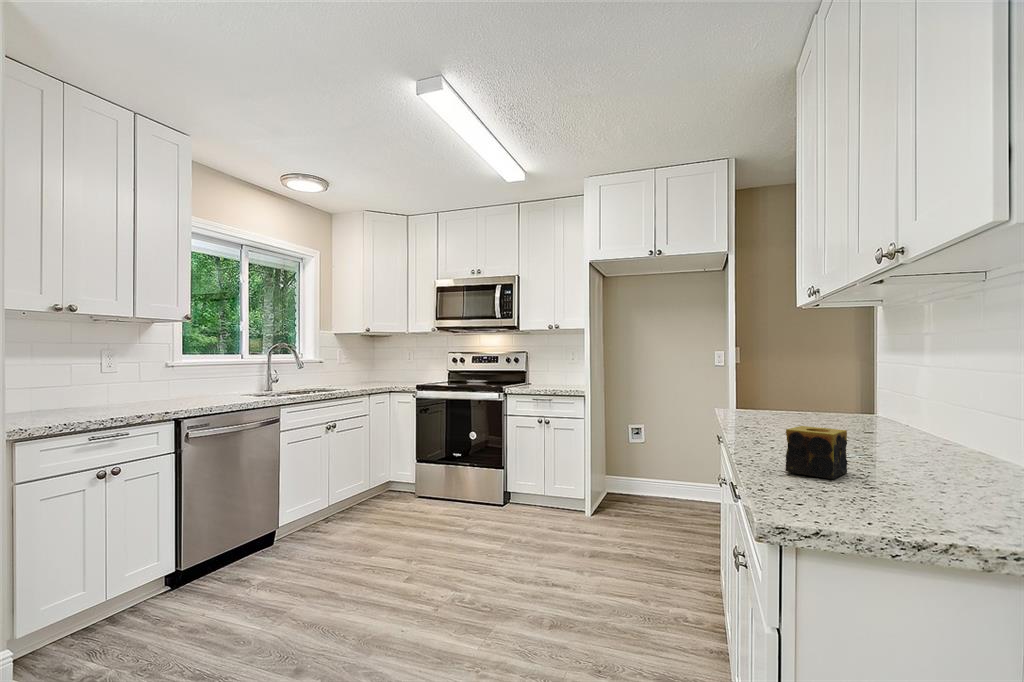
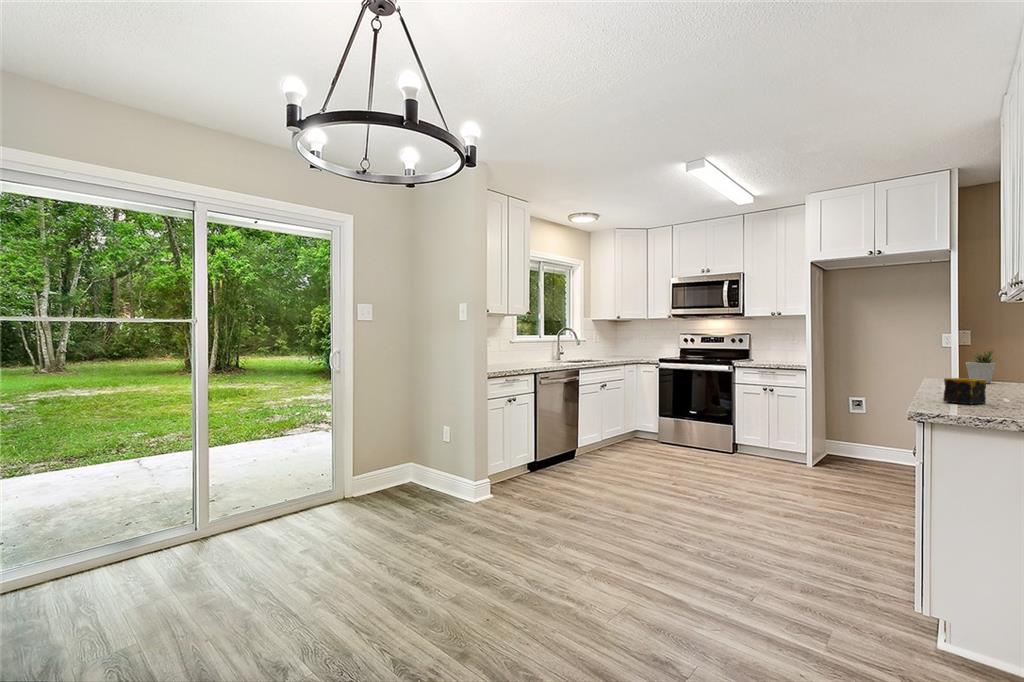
potted plant: none [767,370,802,417] -> present [966,349,996,383]

